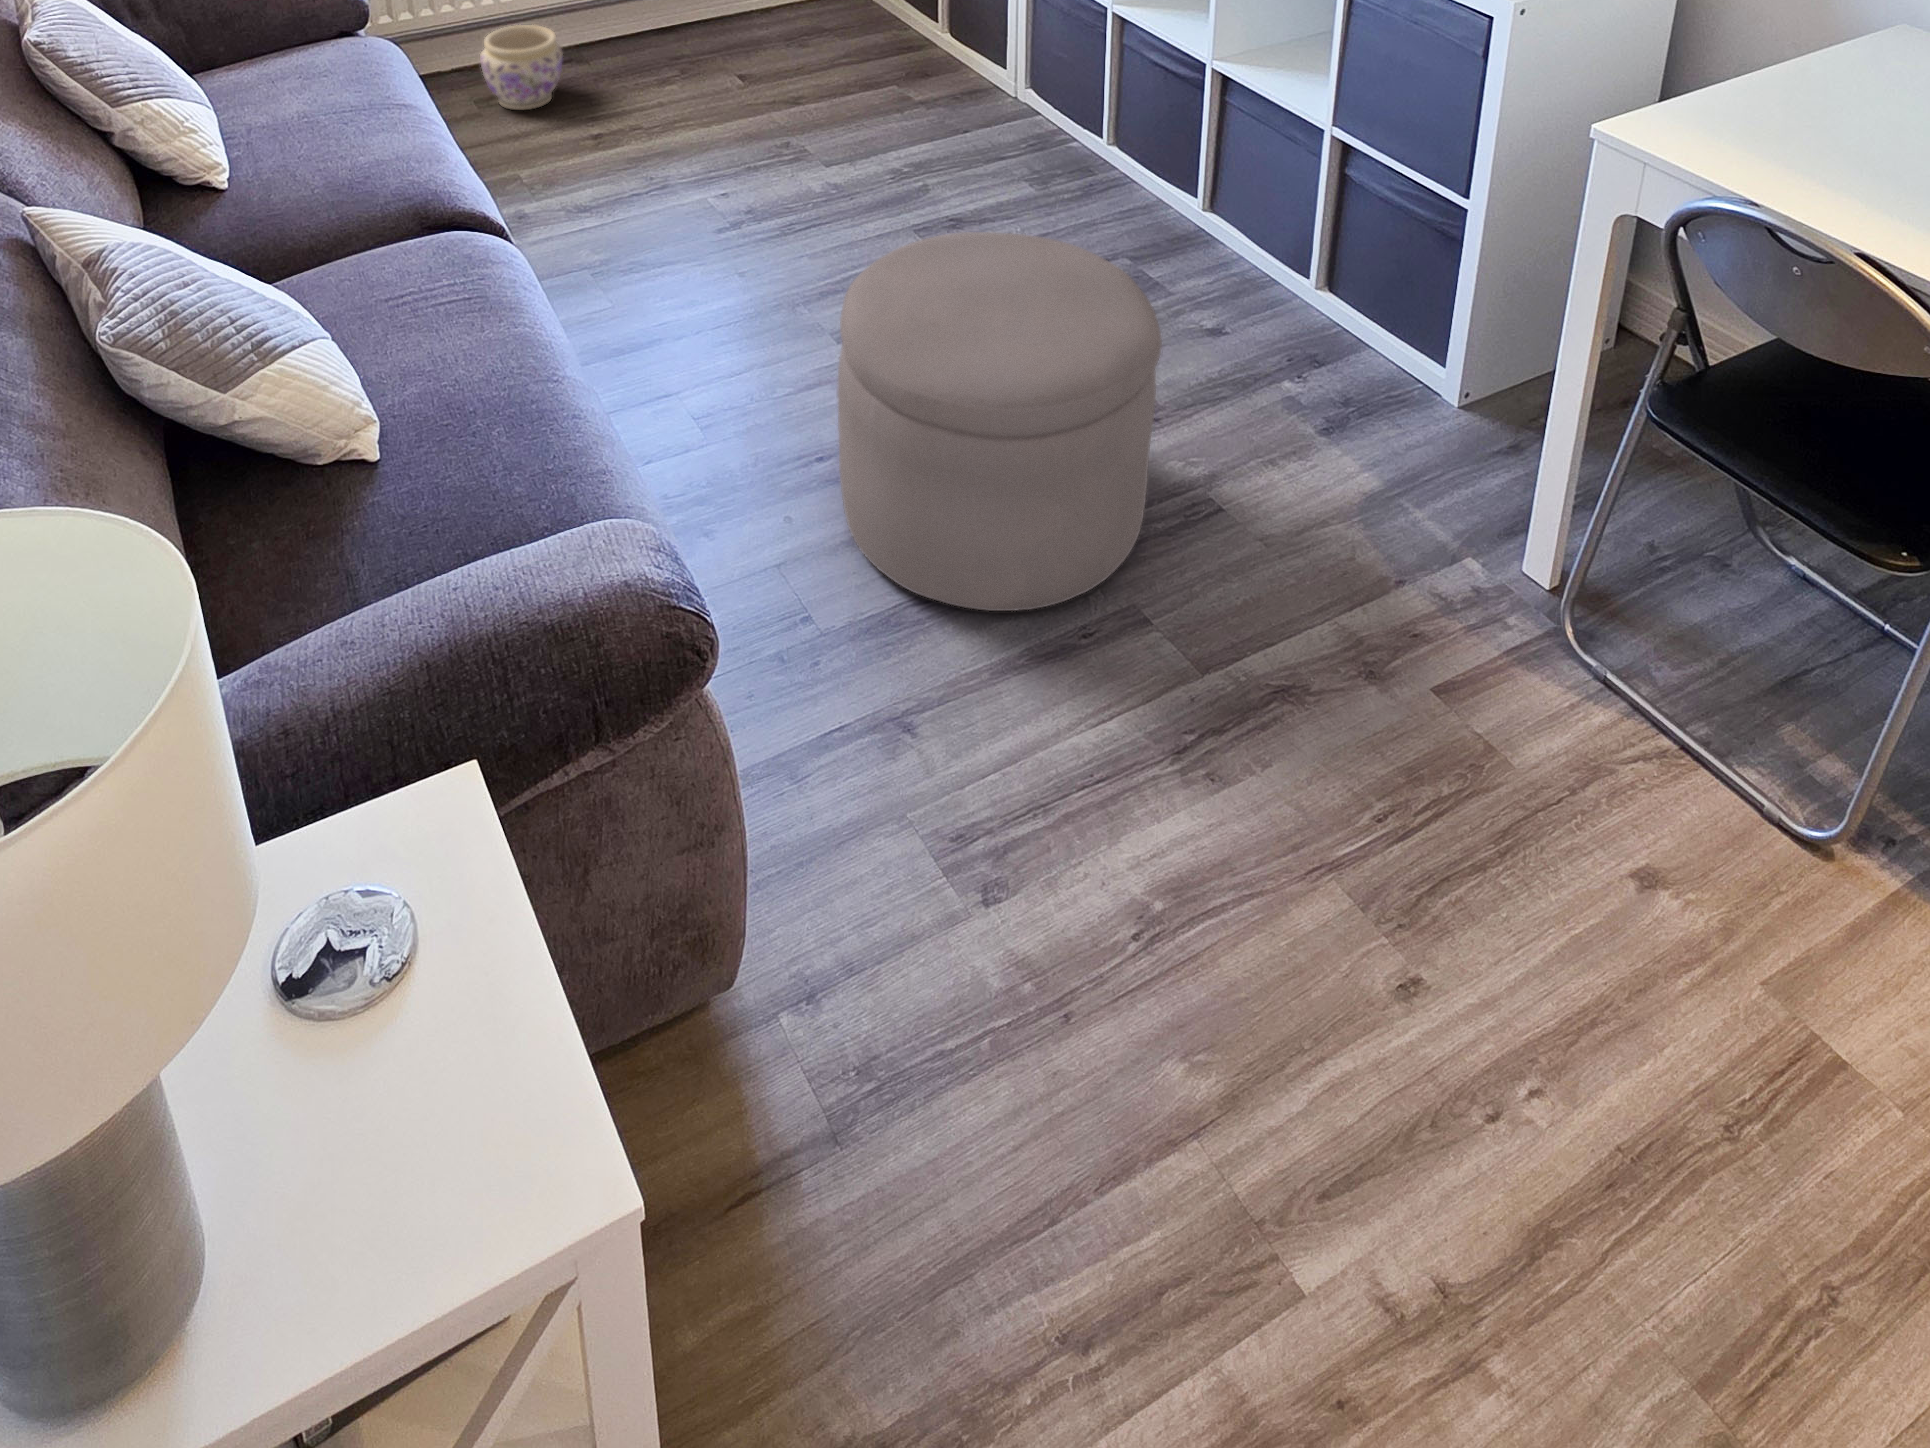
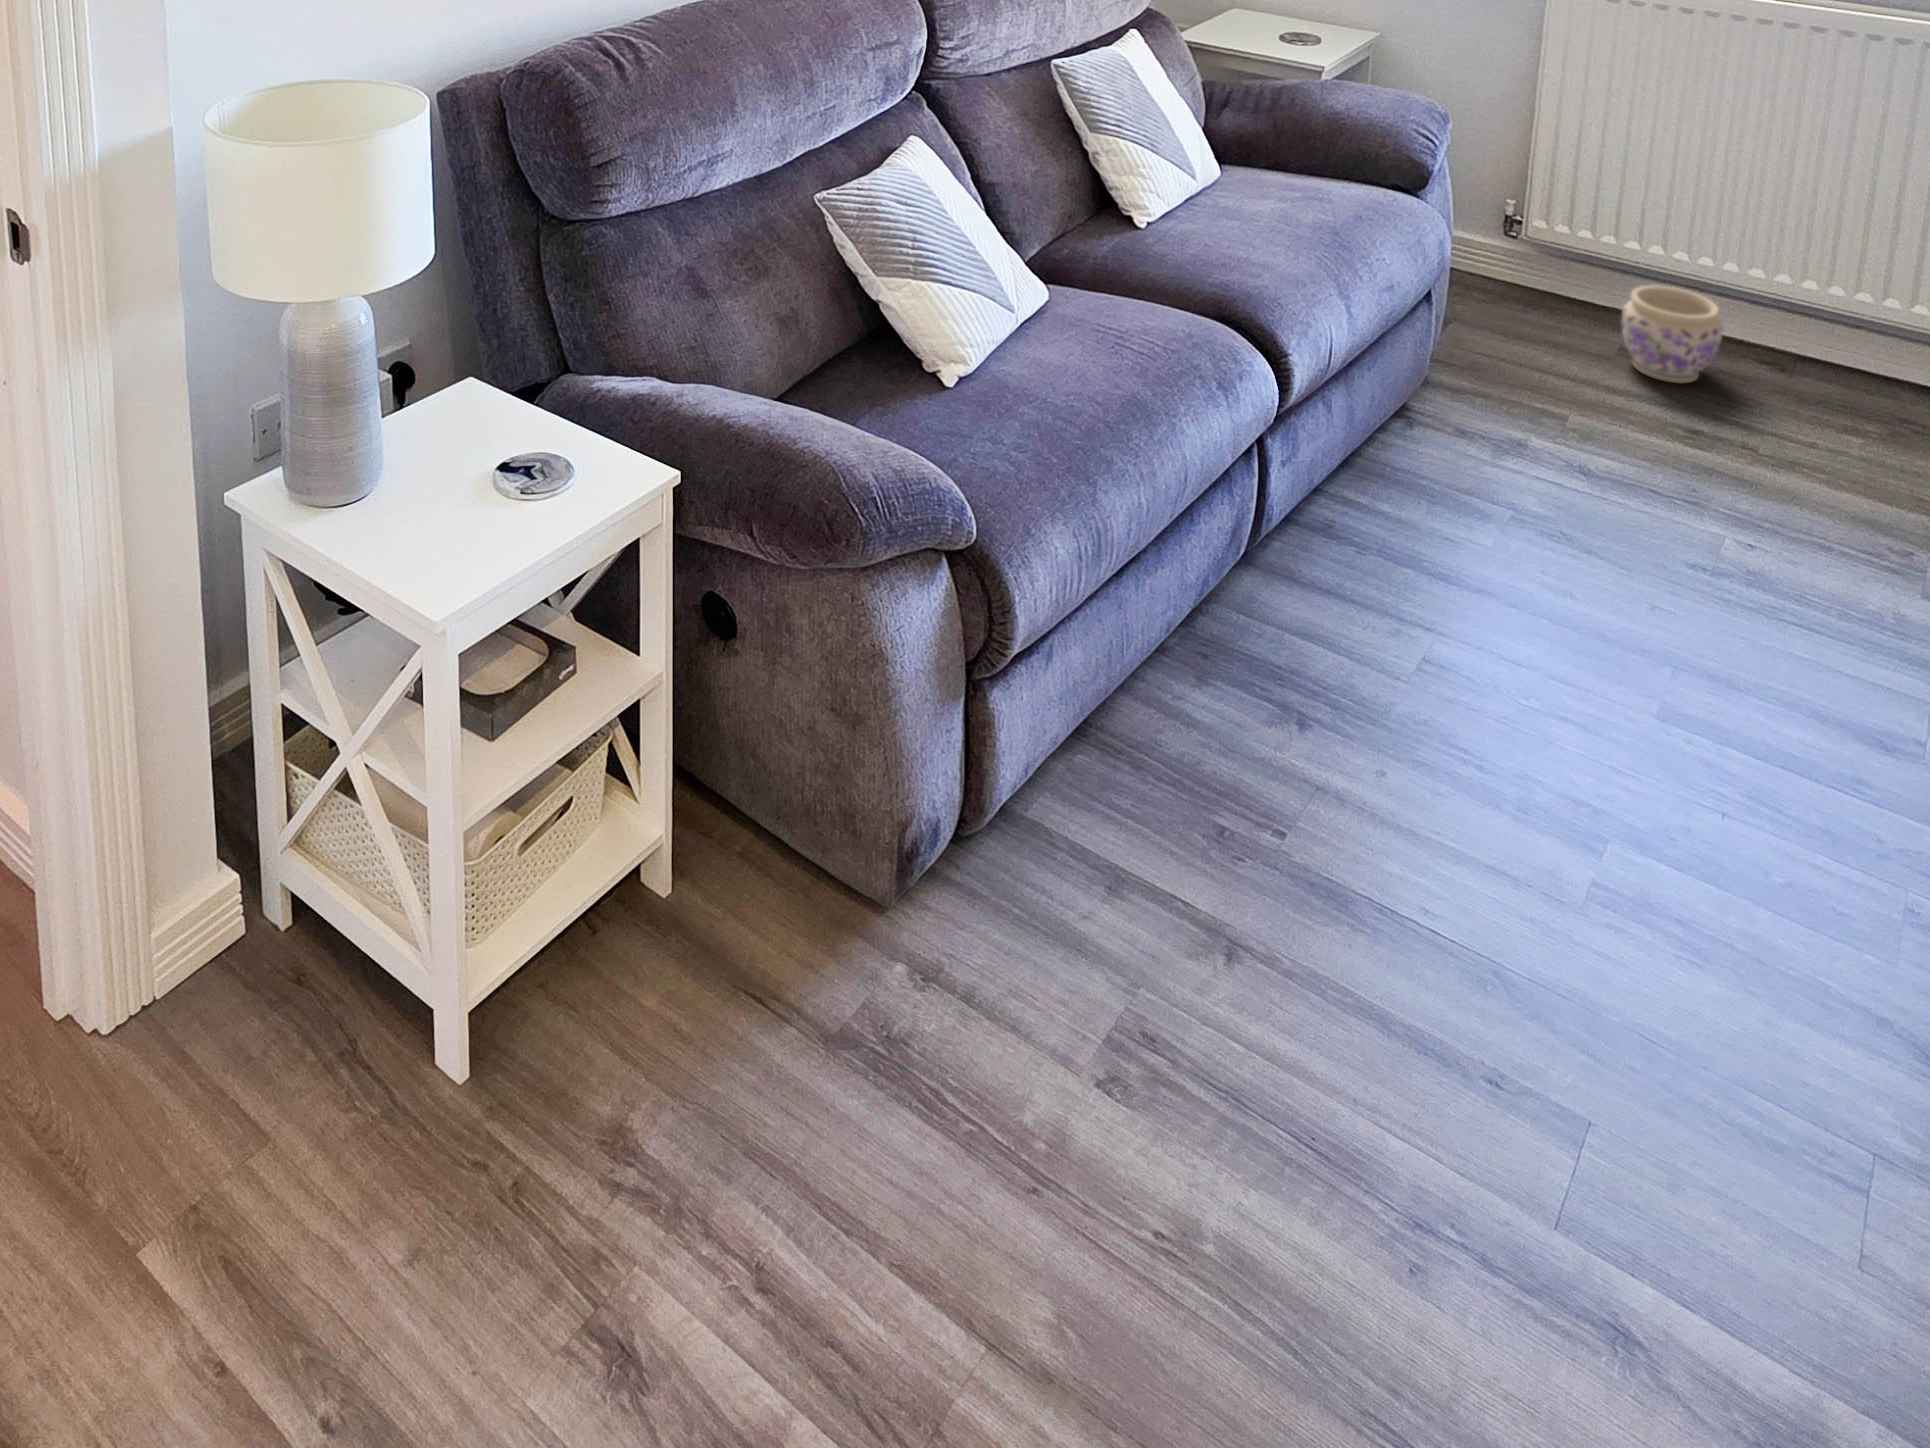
ottoman: present [837,232,1162,611] -> none [1378,567,1839,1089]

